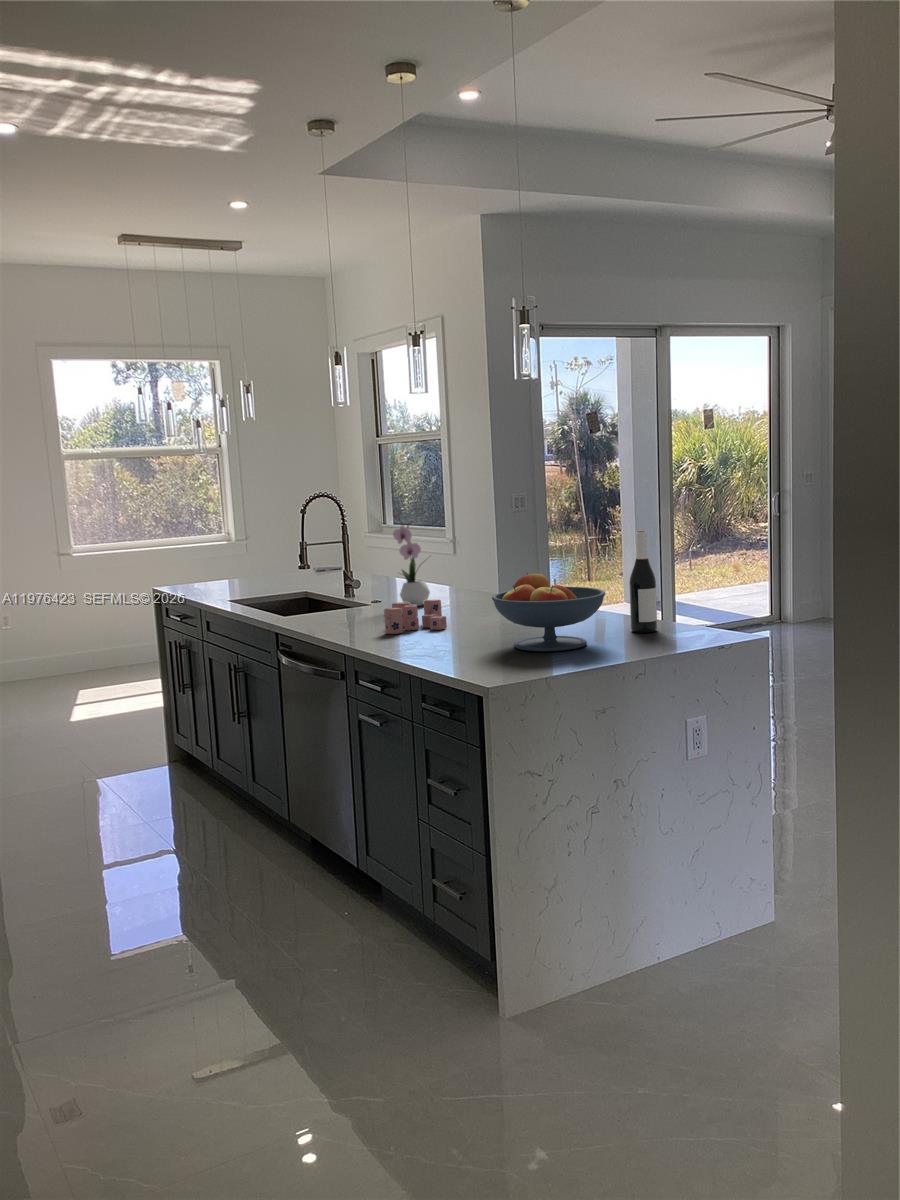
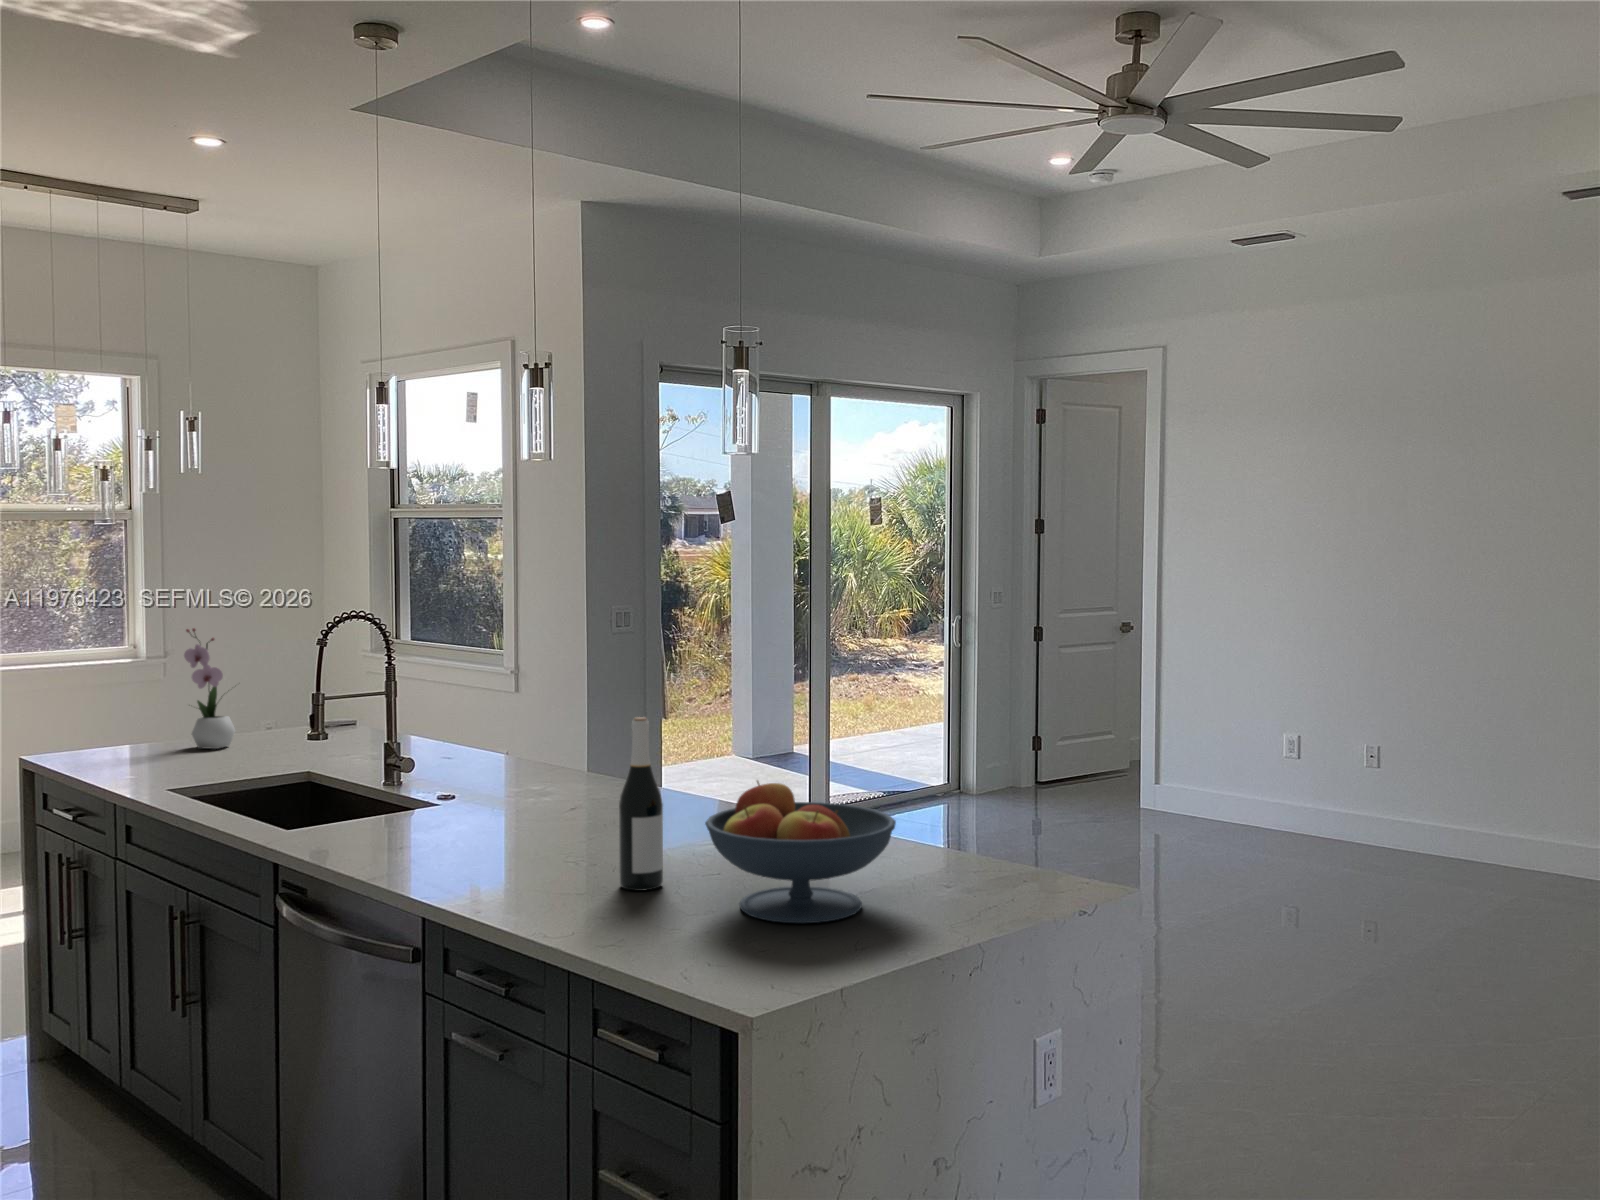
flower arrangement: present [393,513,430,606] -> present [184,628,236,749]
wine bottle: present [629,530,657,633] -> present [619,717,663,891]
candle: present [384,600,447,634] -> none [493,810,598,877]

